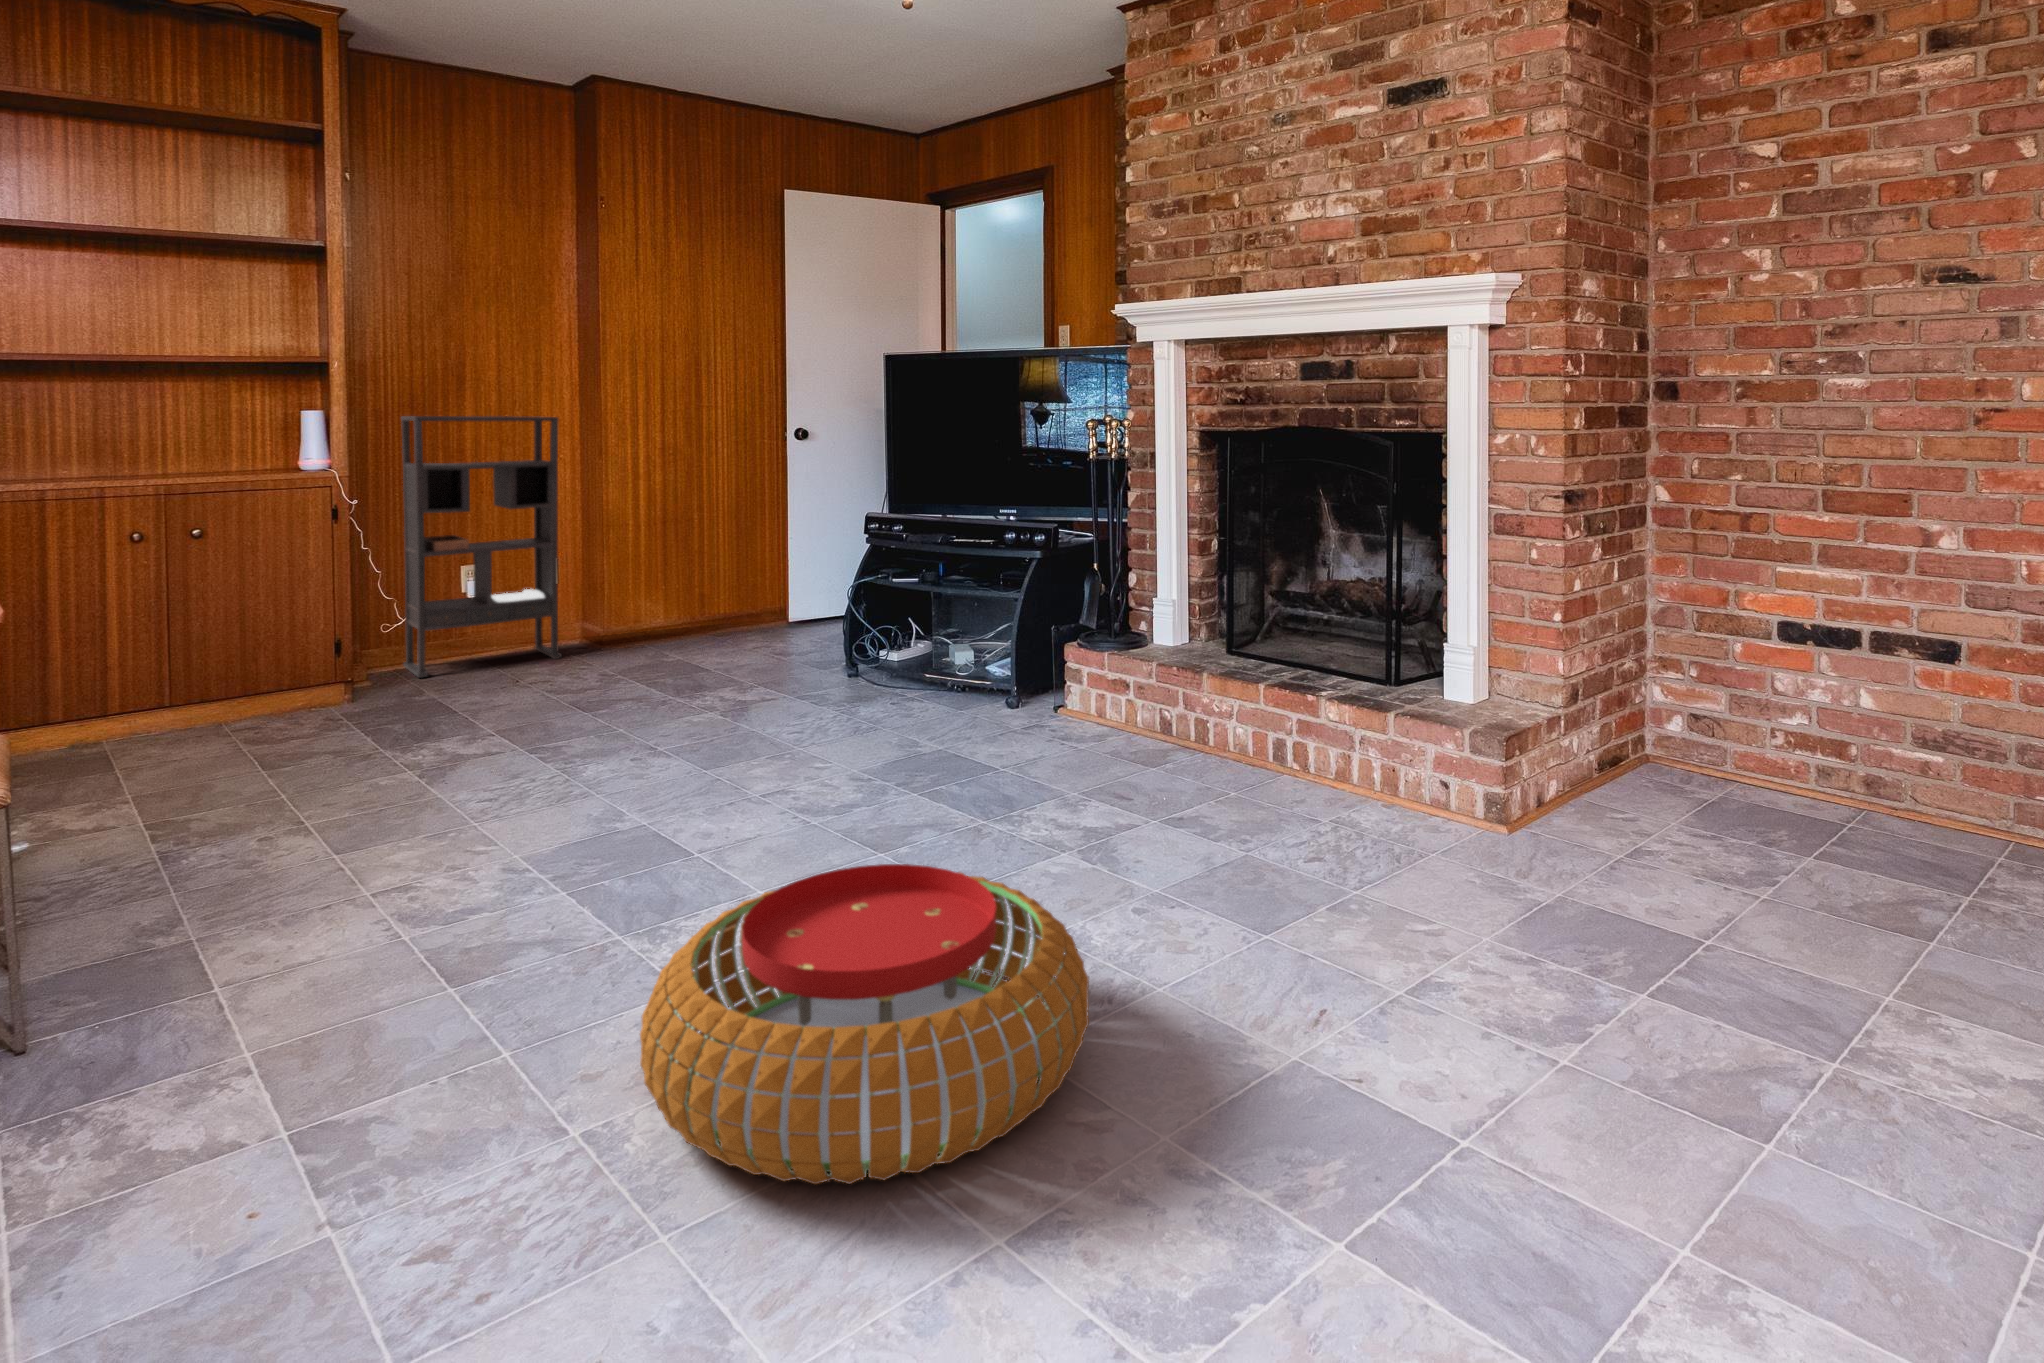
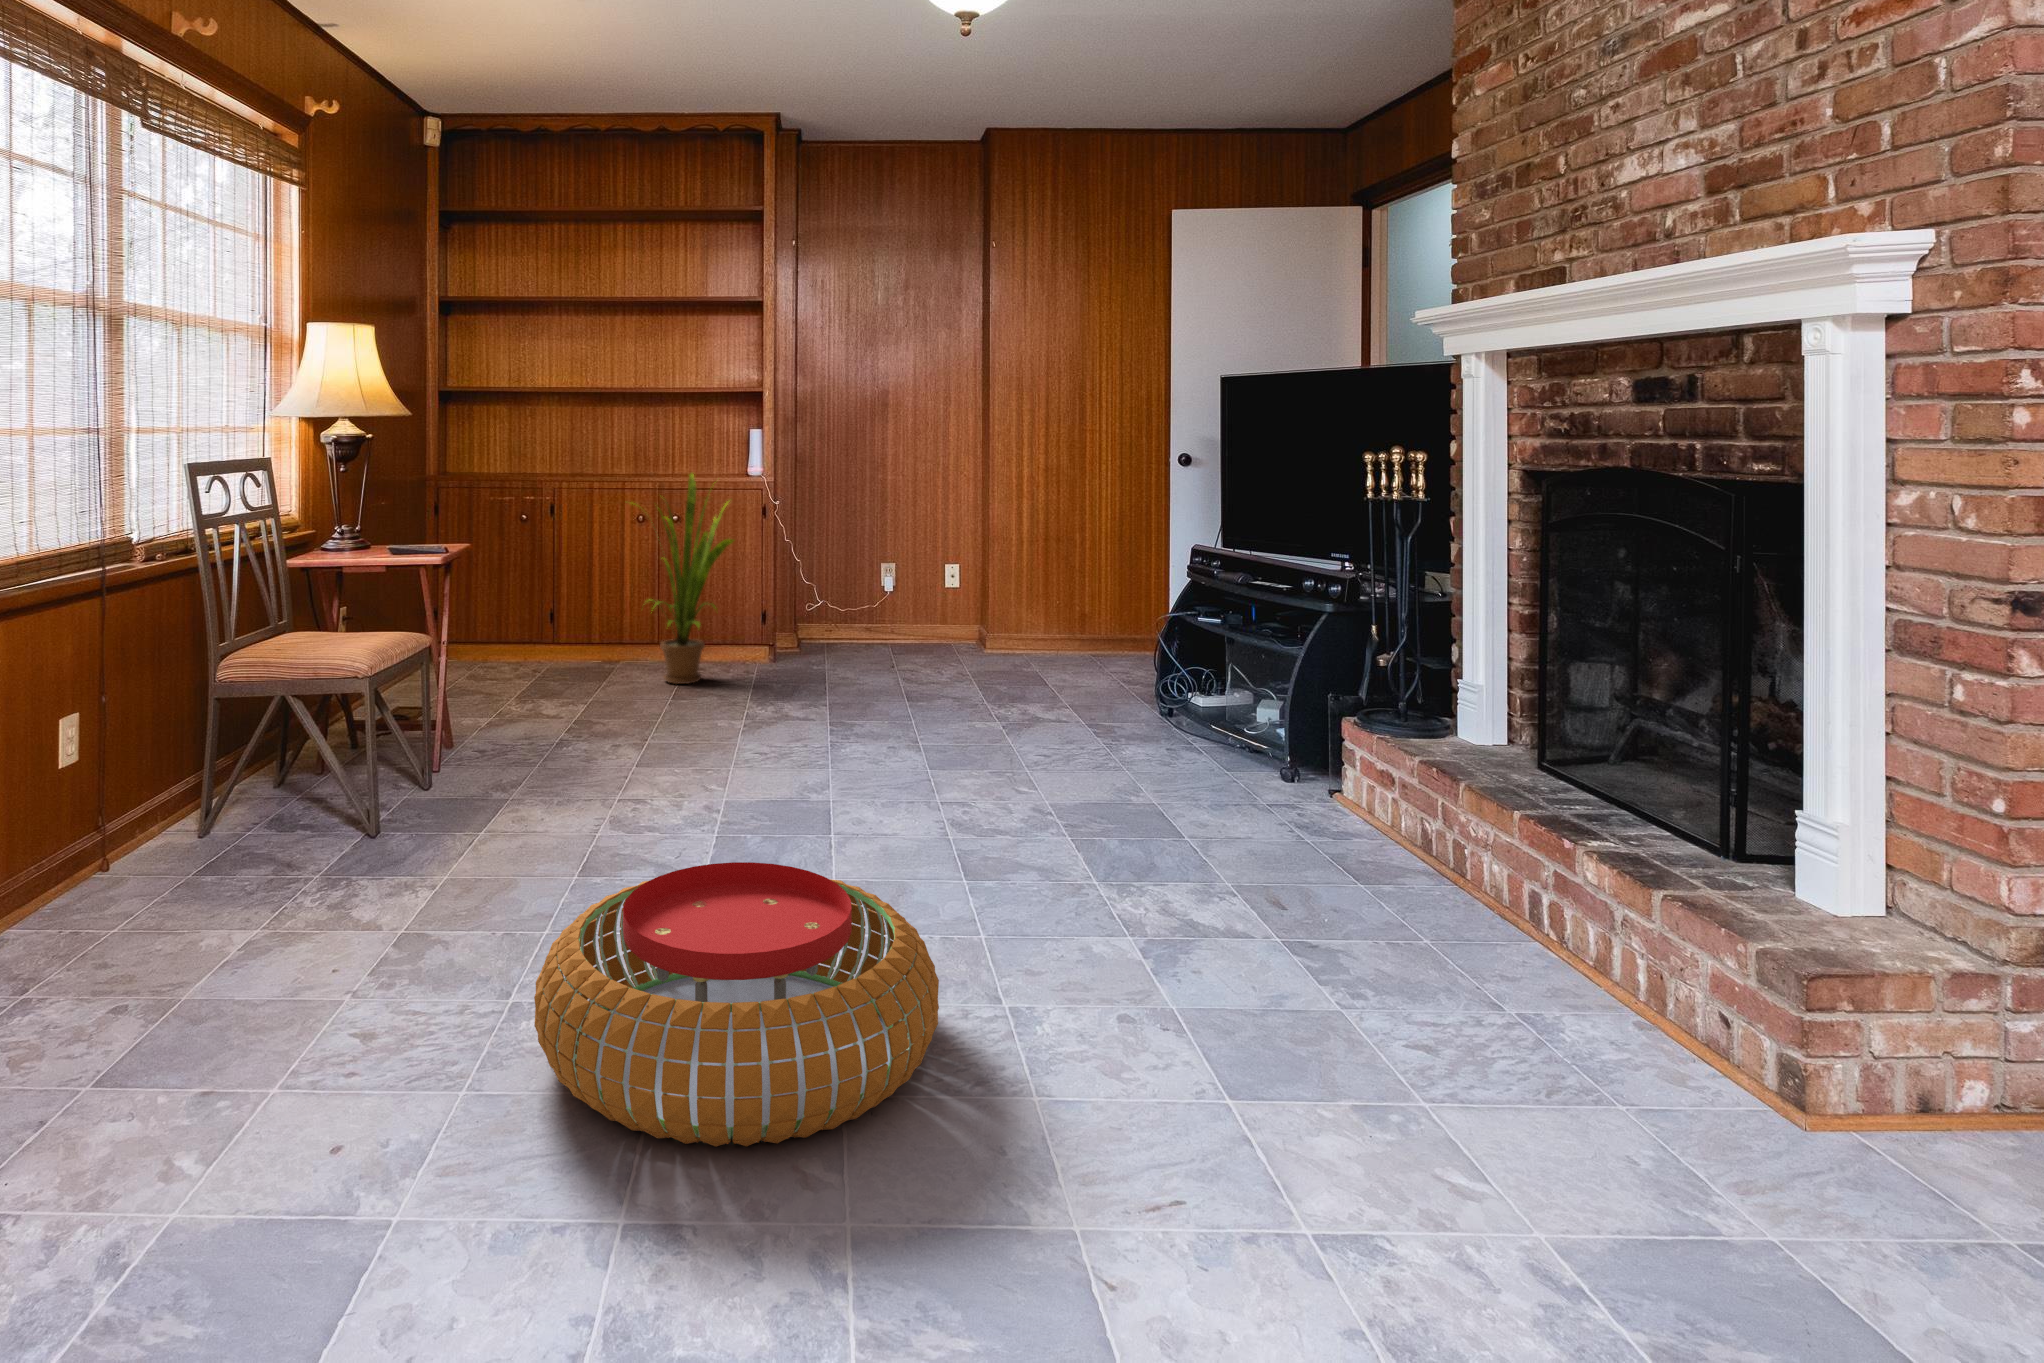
bookshelf: present [401,416,562,678] -> none [831,439,945,656]
house plant: none [125,462,320,747] -> present [633,473,734,684]

